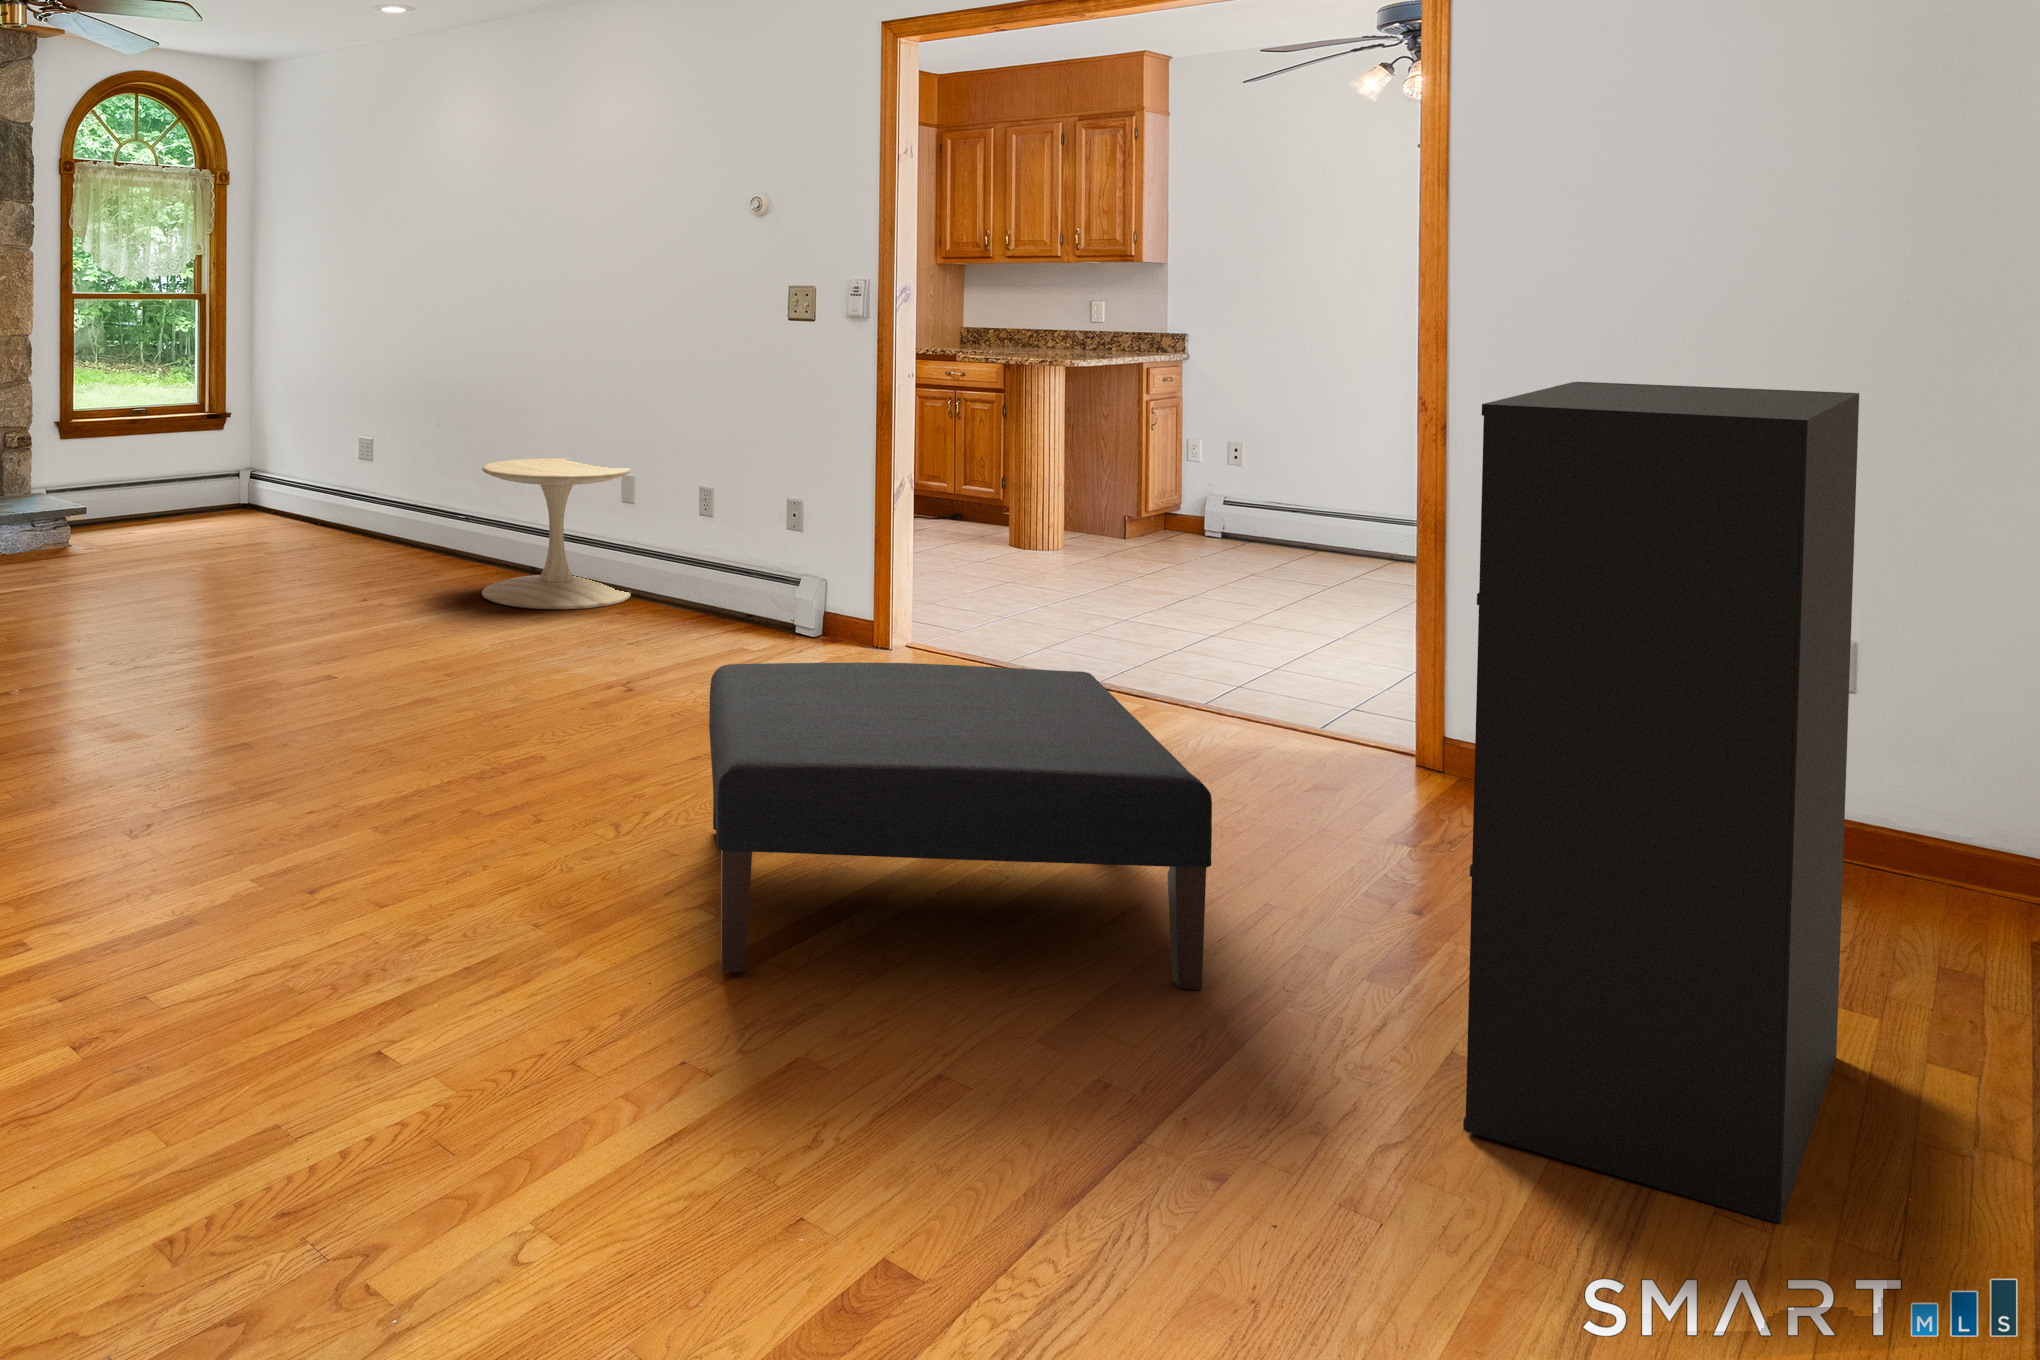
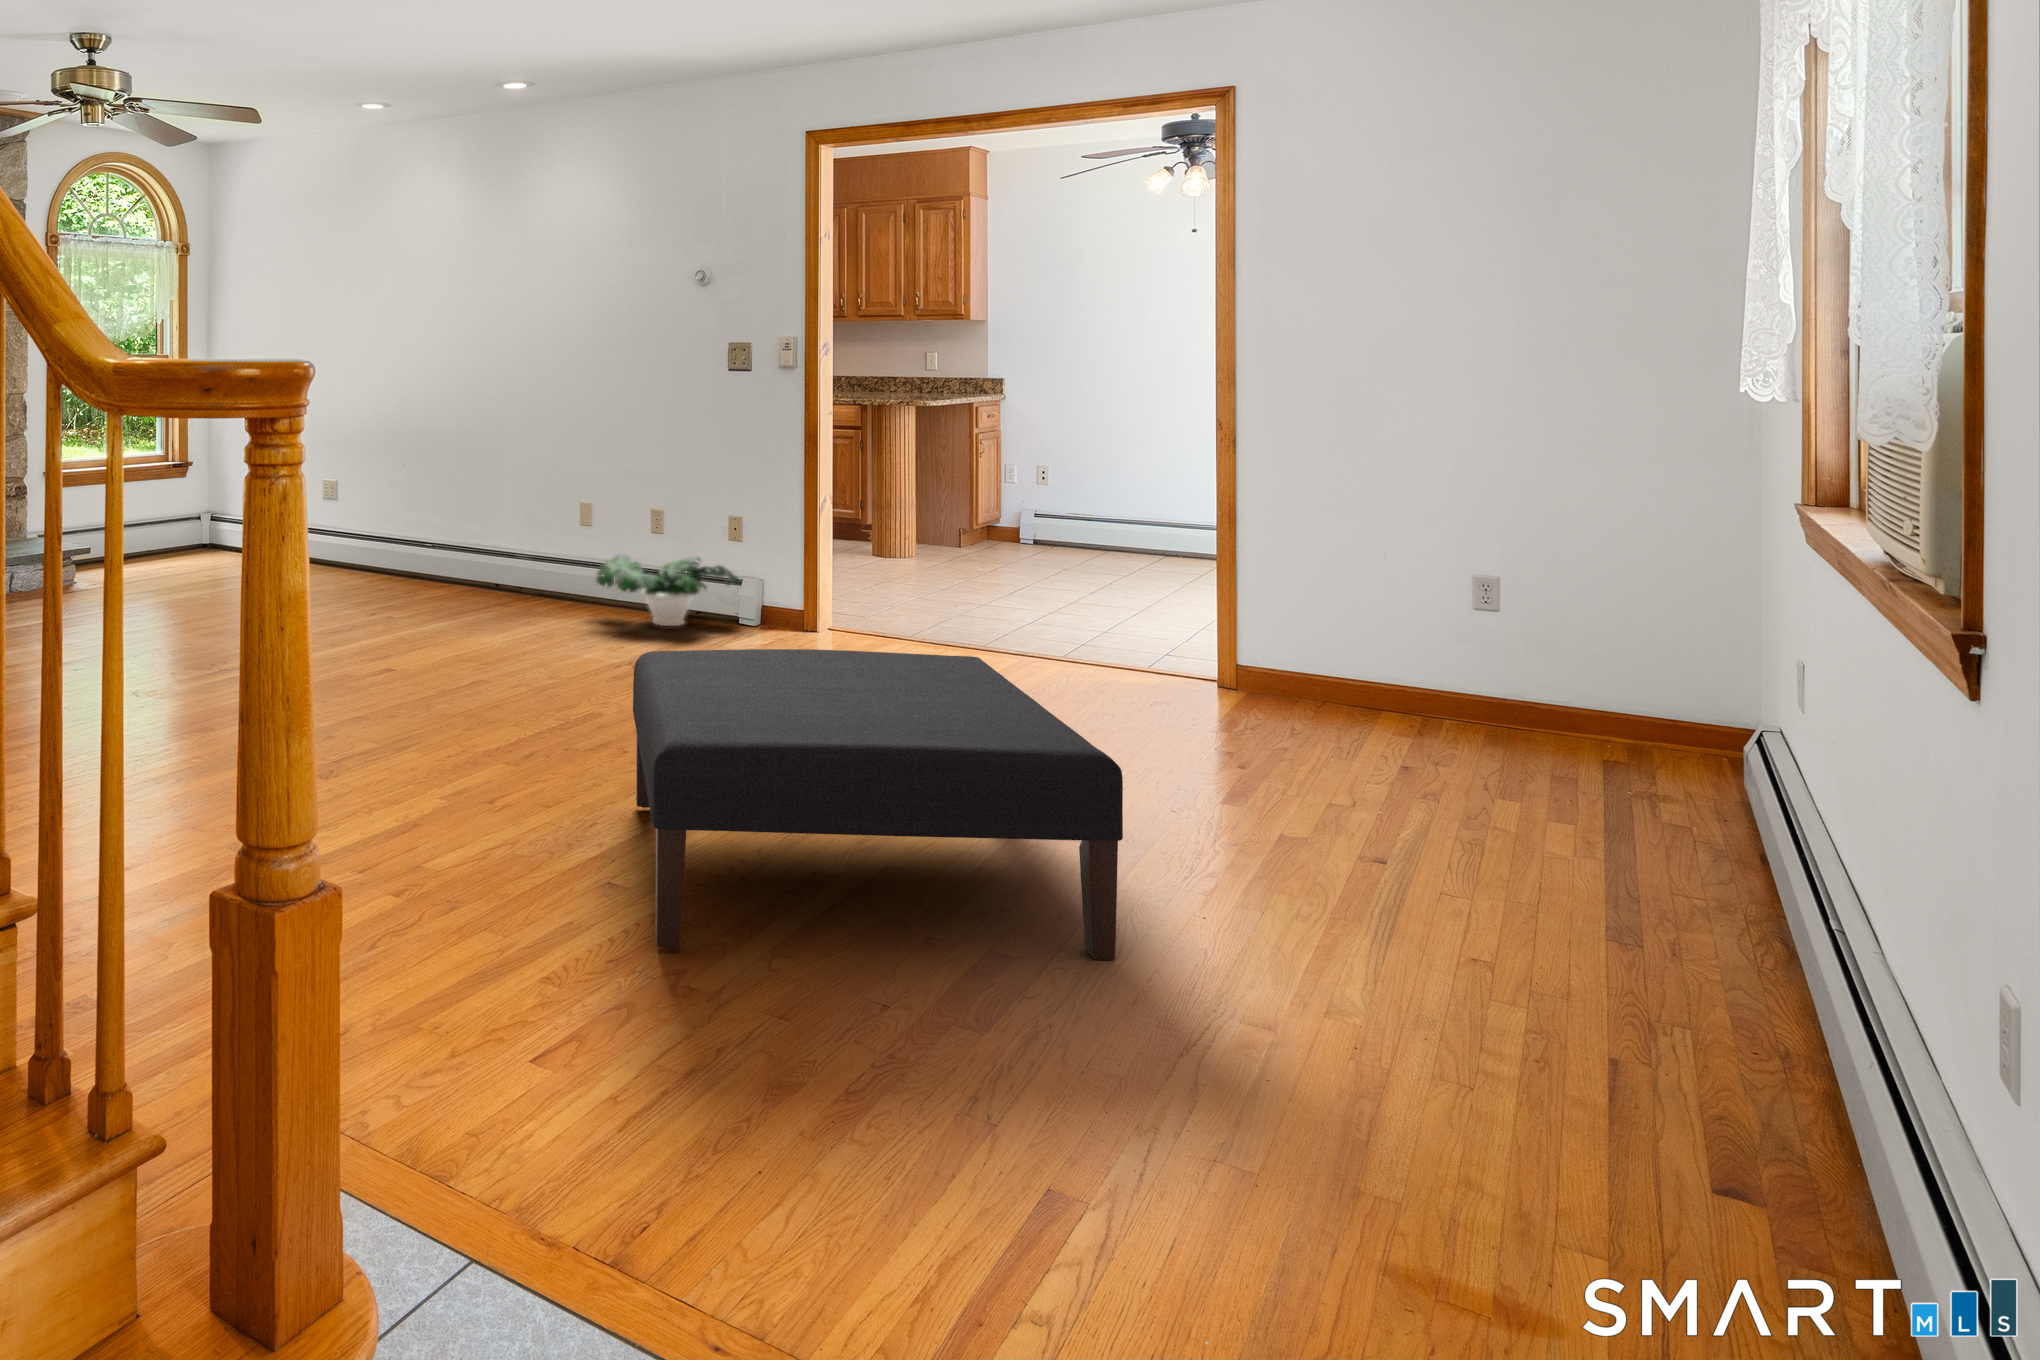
bookshelf: present [1463,382,1859,1223] -> none [1404,377,1752,1207]
side table: present [482,458,631,609] -> none [418,479,548,609]
potted plant: none [684,548,851,630] -> present [596,555,739,626]

